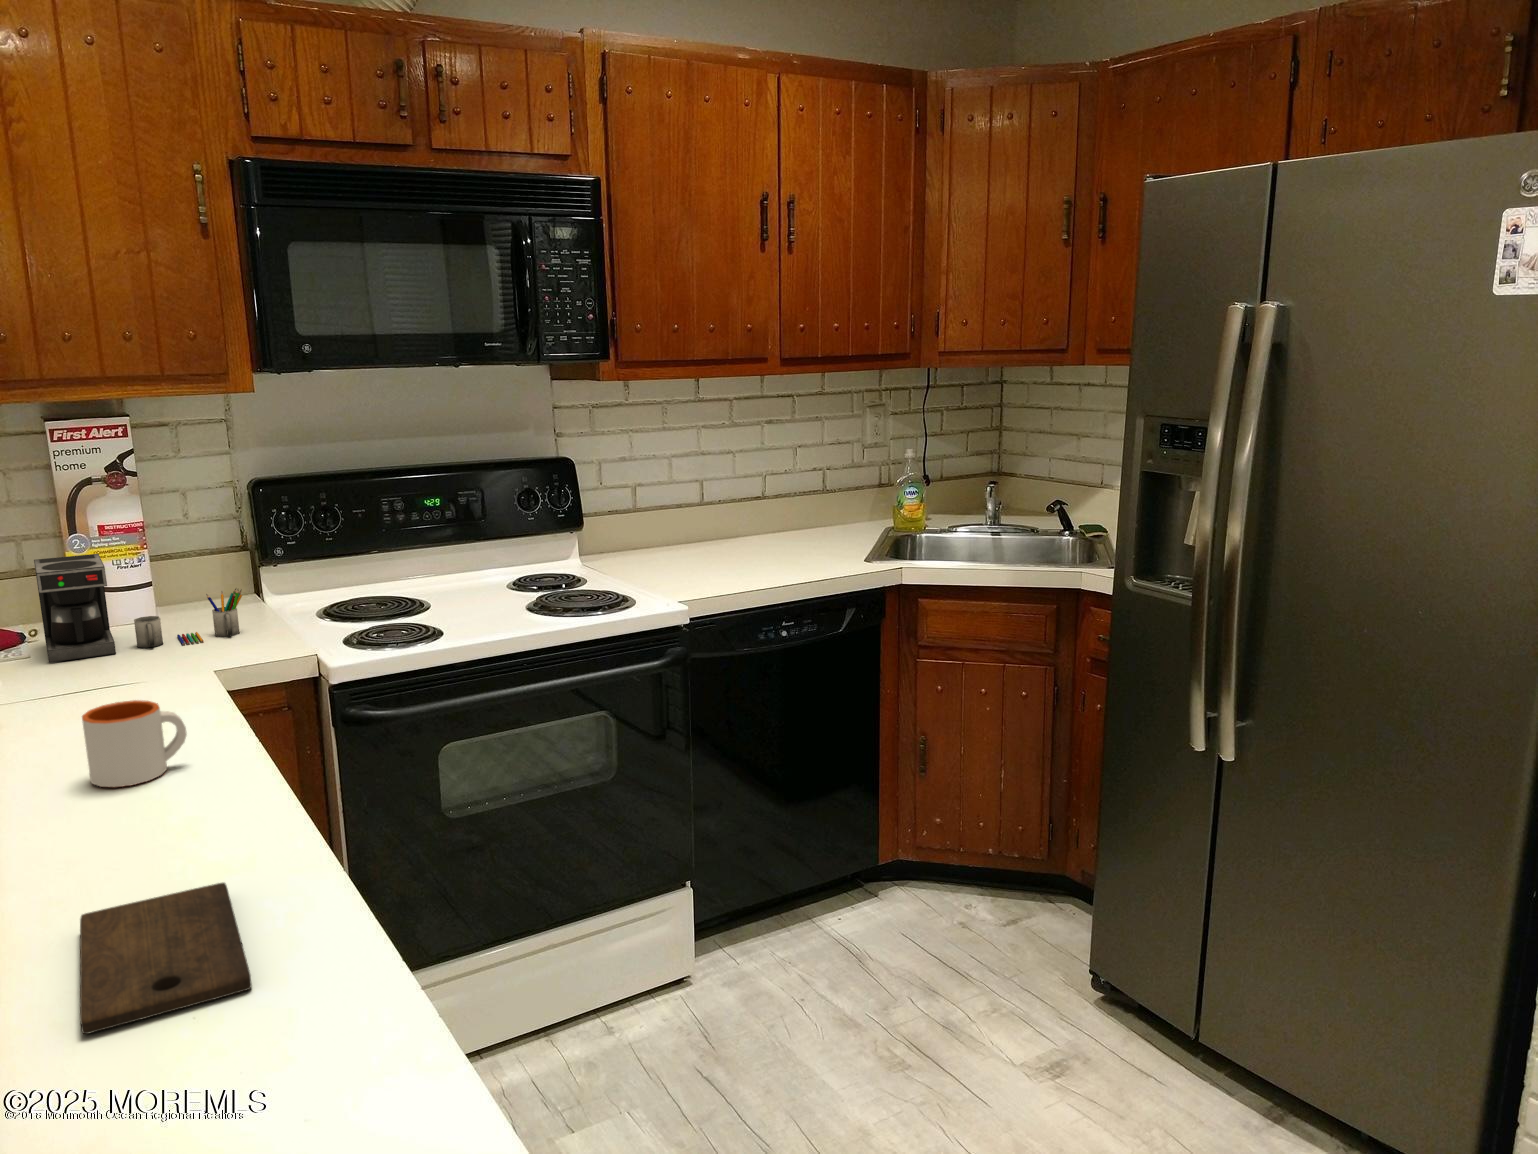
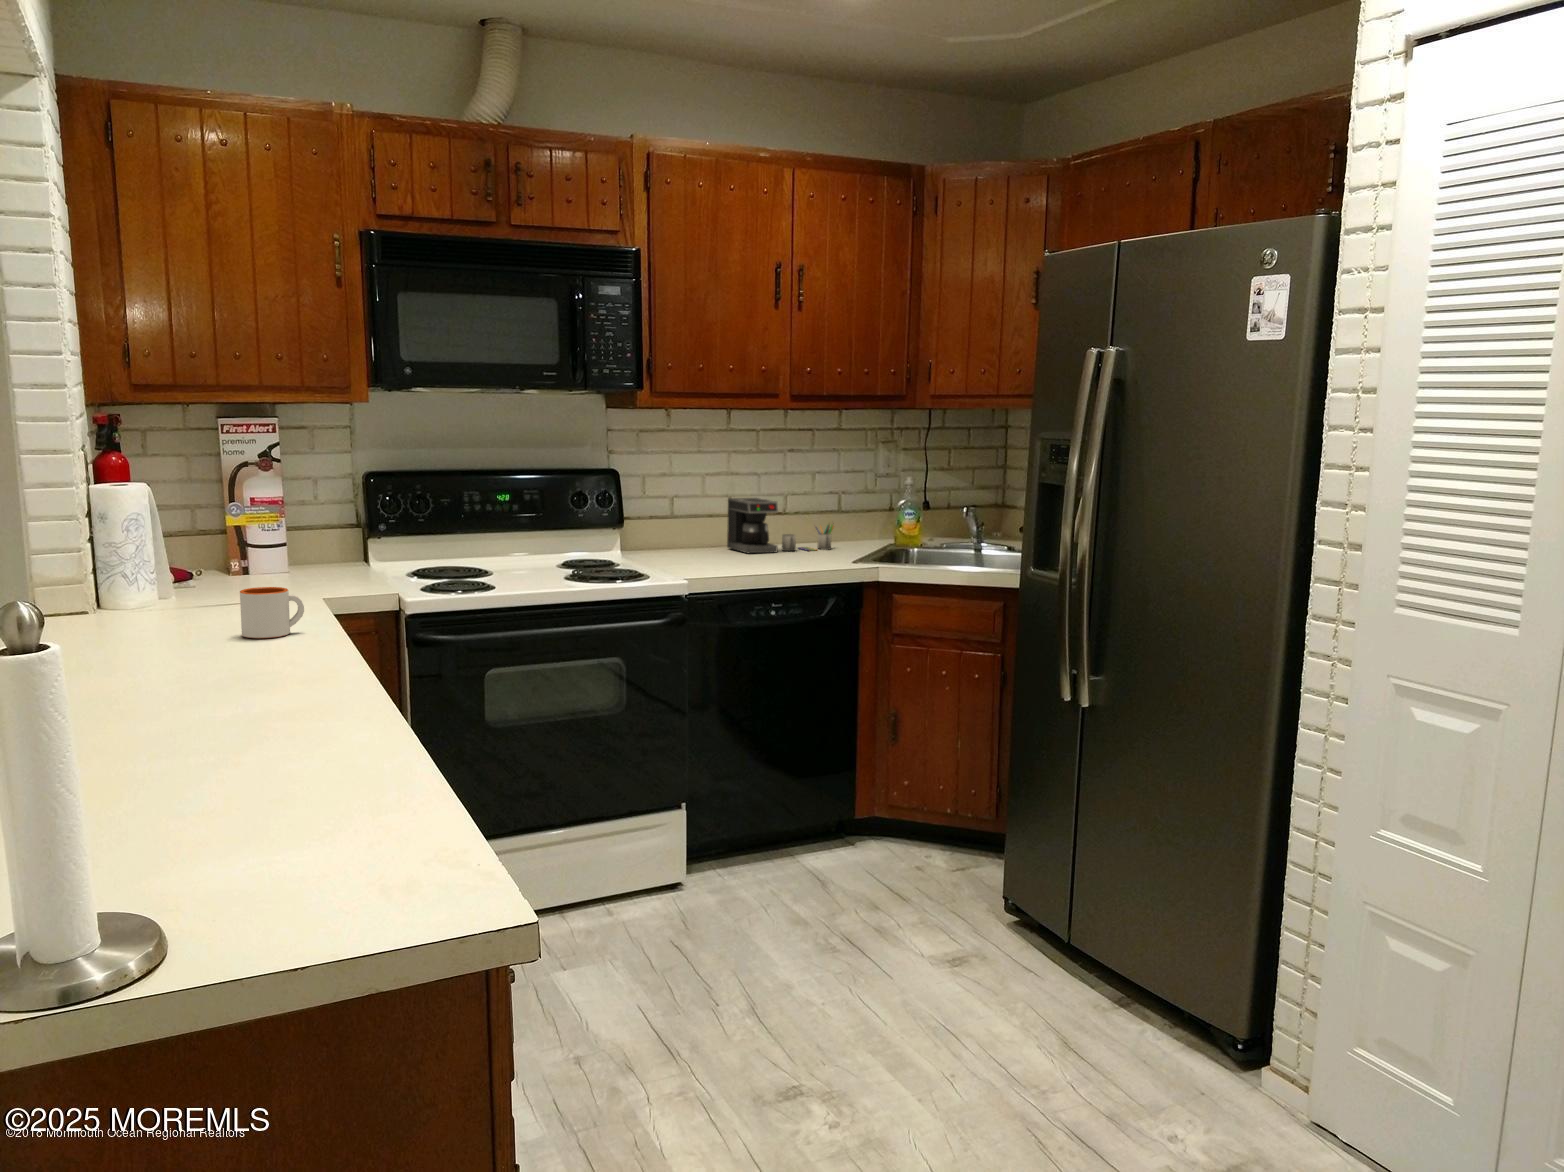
coffee maker: present [34,554,242,663] -> present [727,498,834,554]
cutting board: present [80,883,252,1034] -> none [238,667,330,709]

